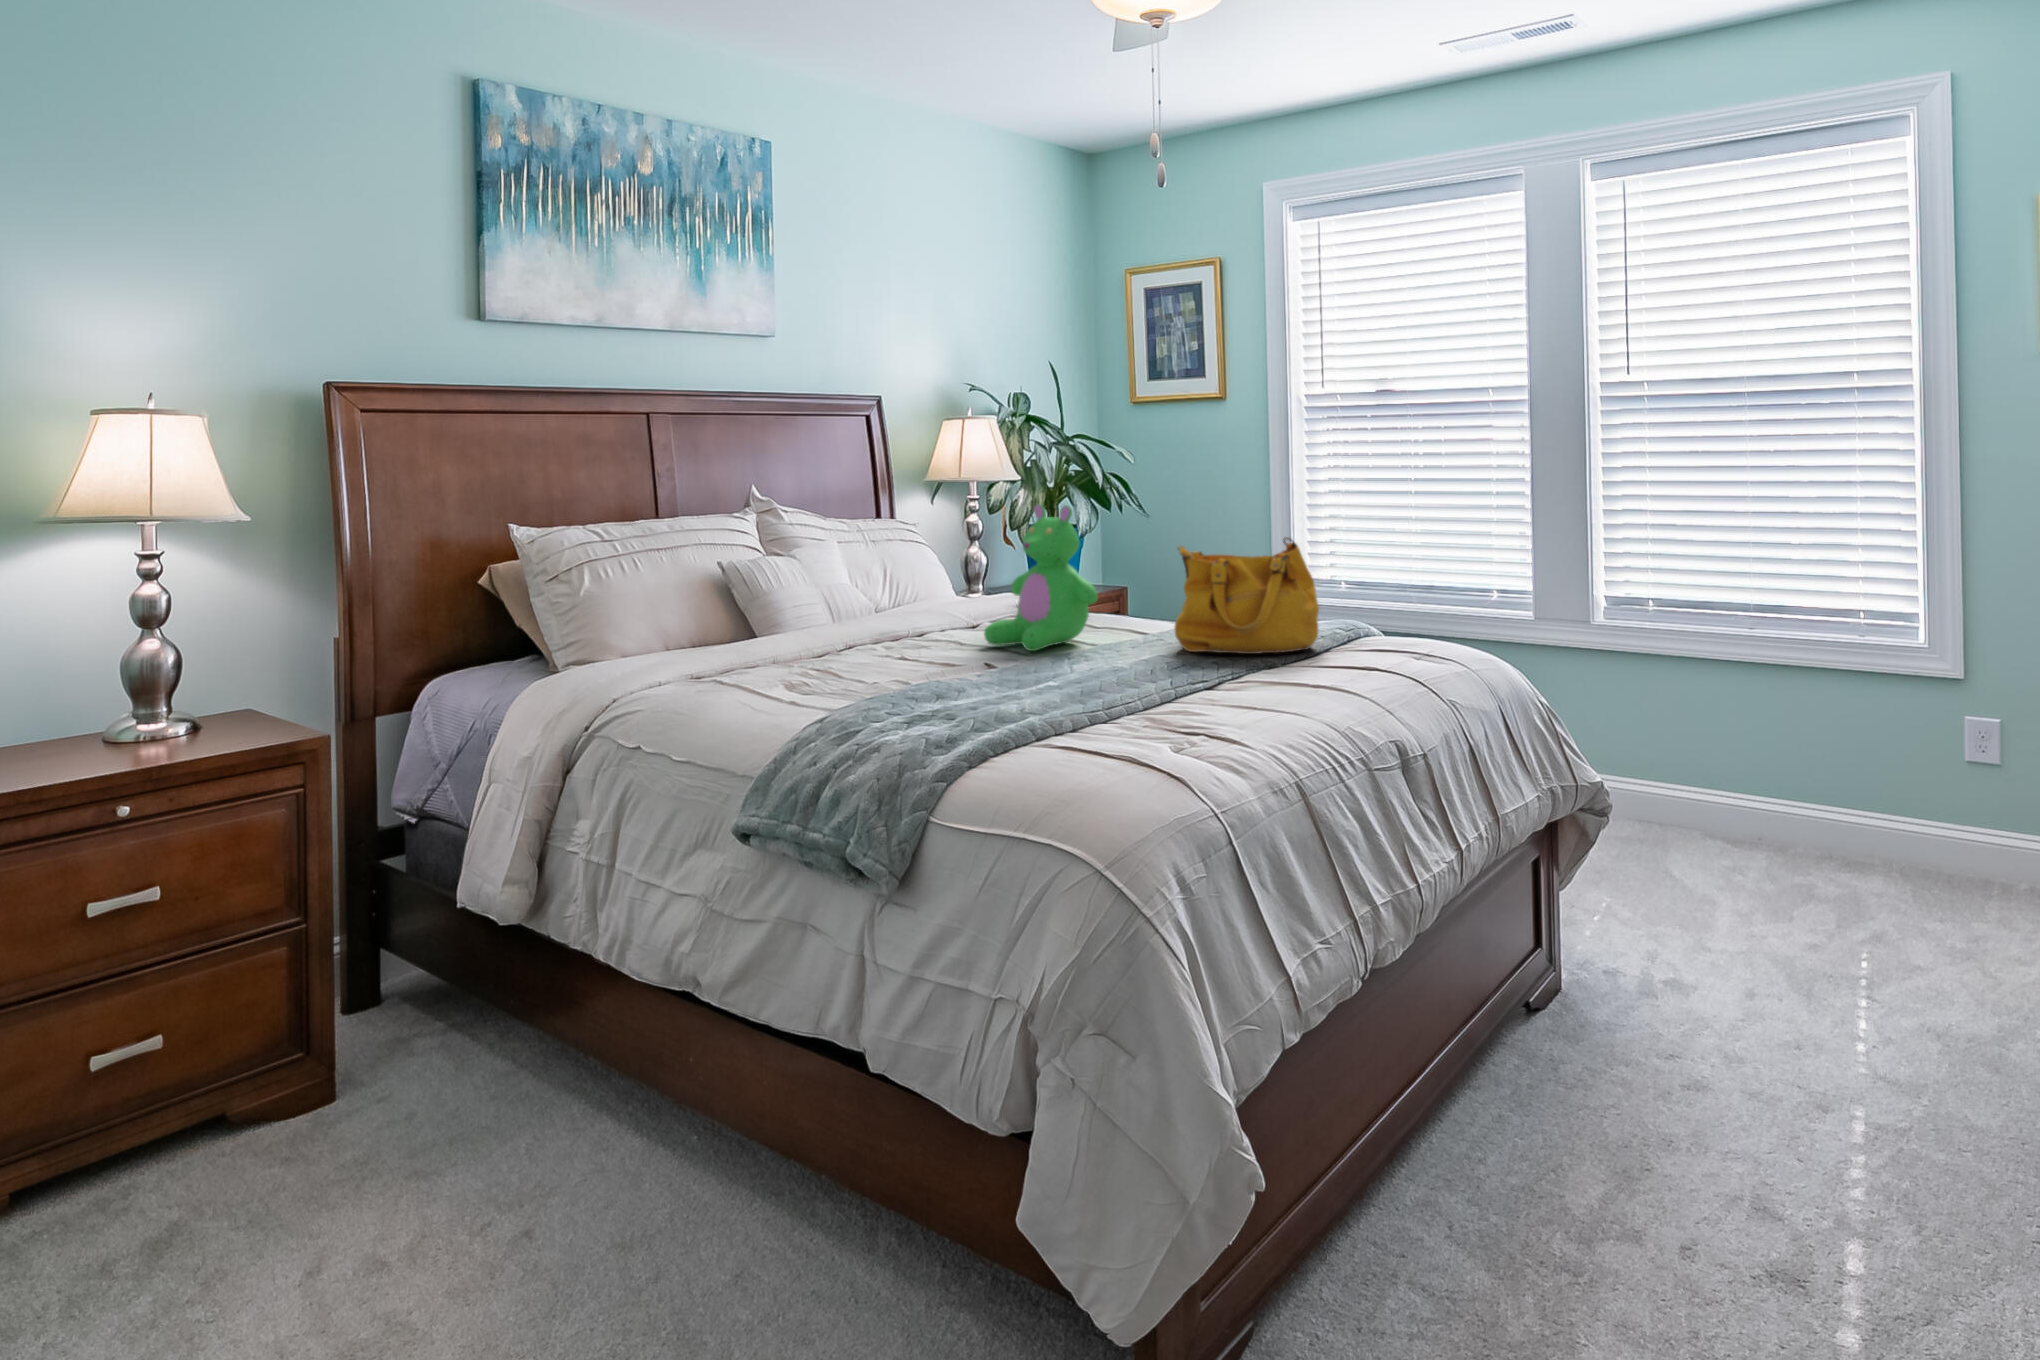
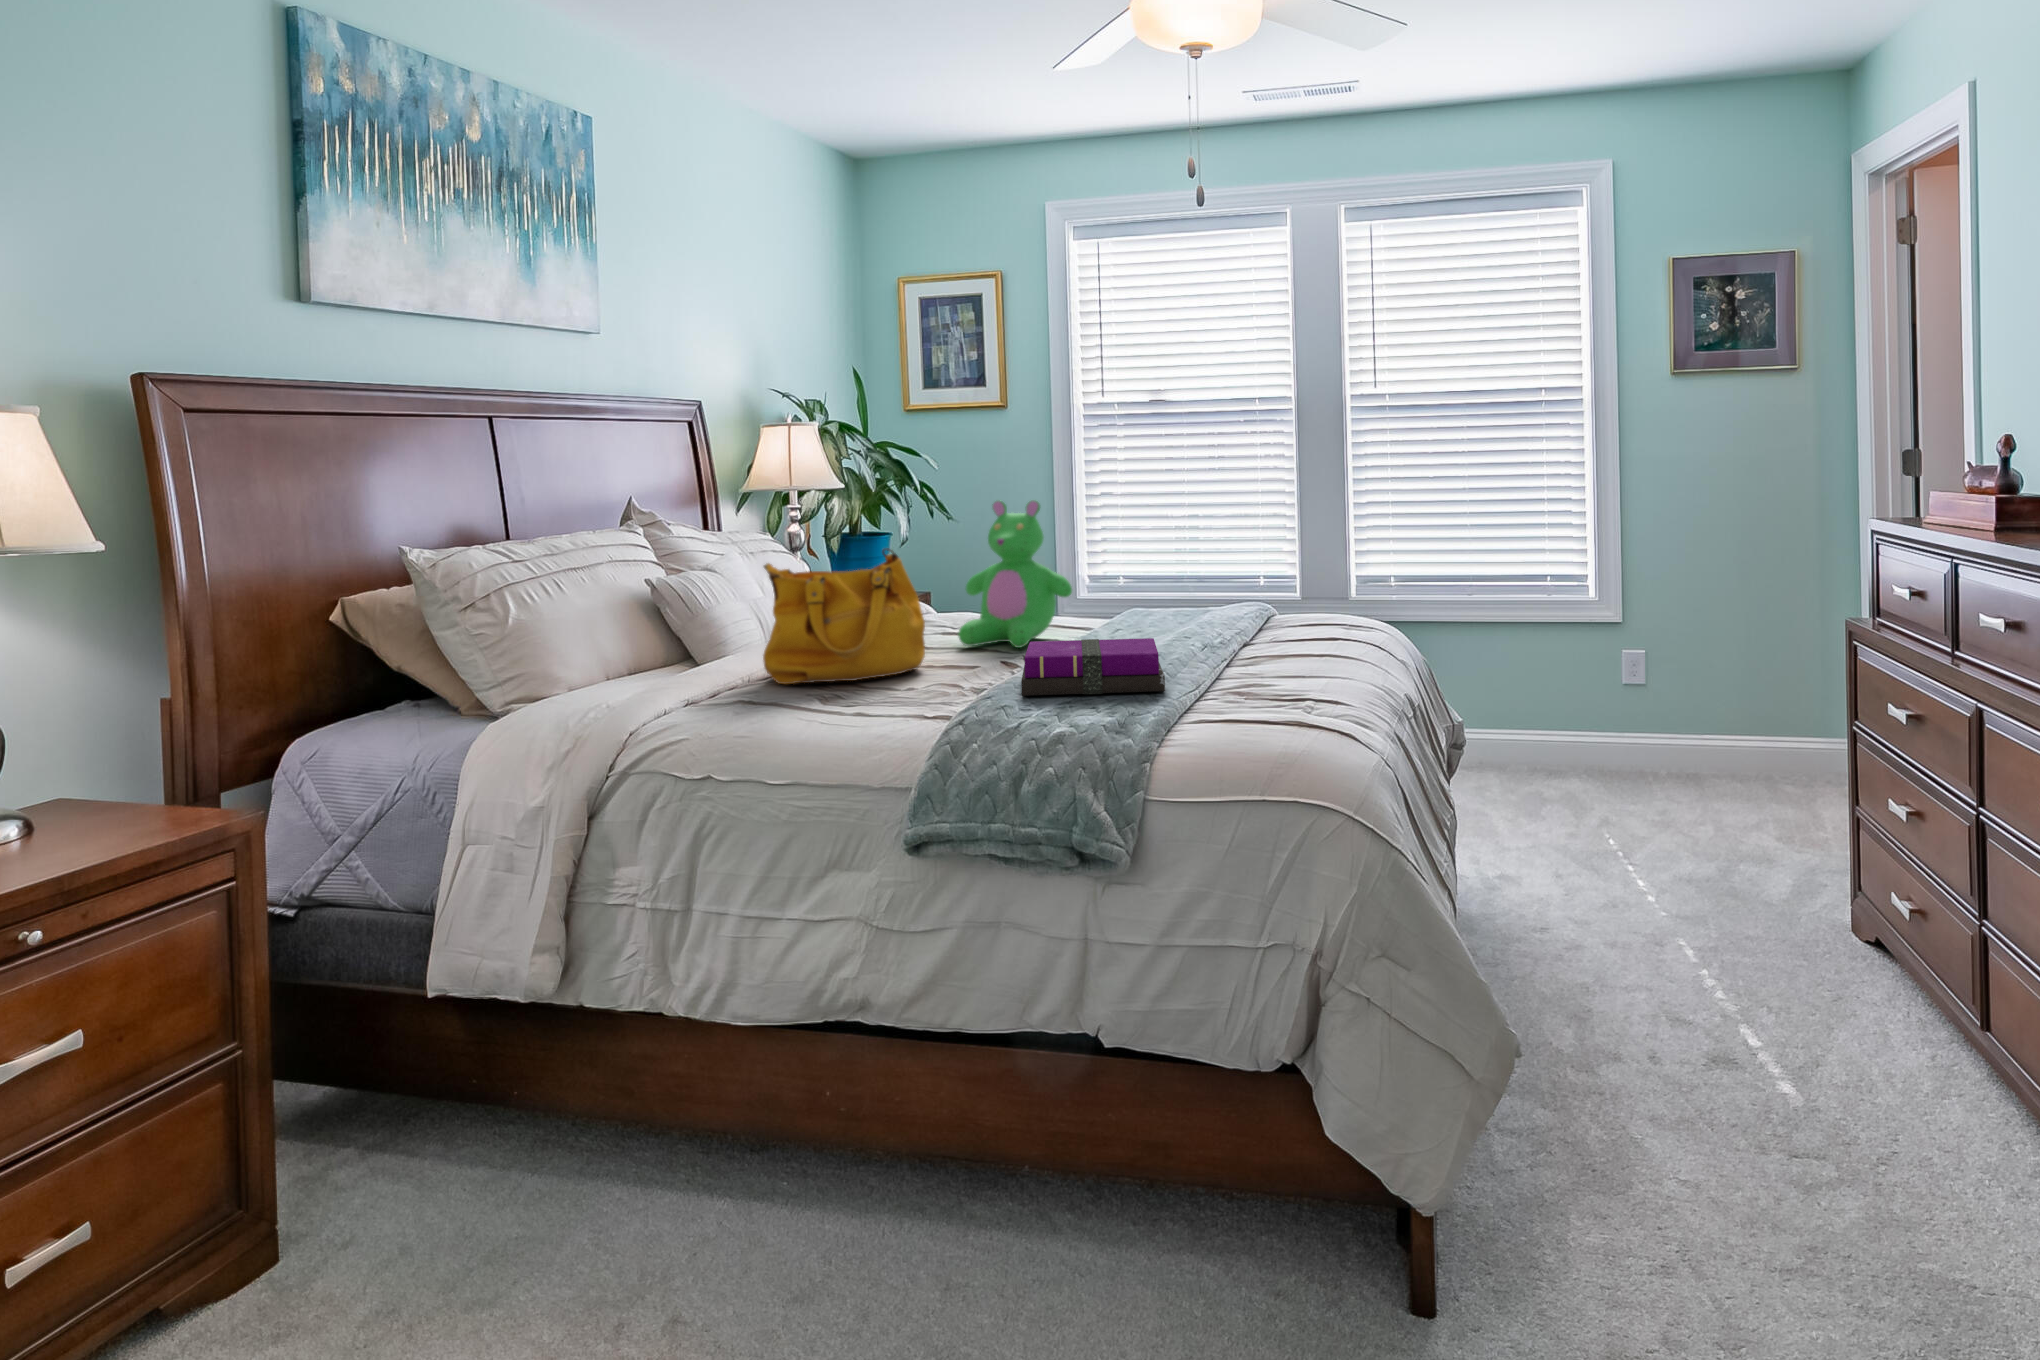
handbag: present [1175,537,1319,654] -> present [763,548,925,684]
notebook: none [937,647,1104,709] -> present [1021,638,1165,696]

